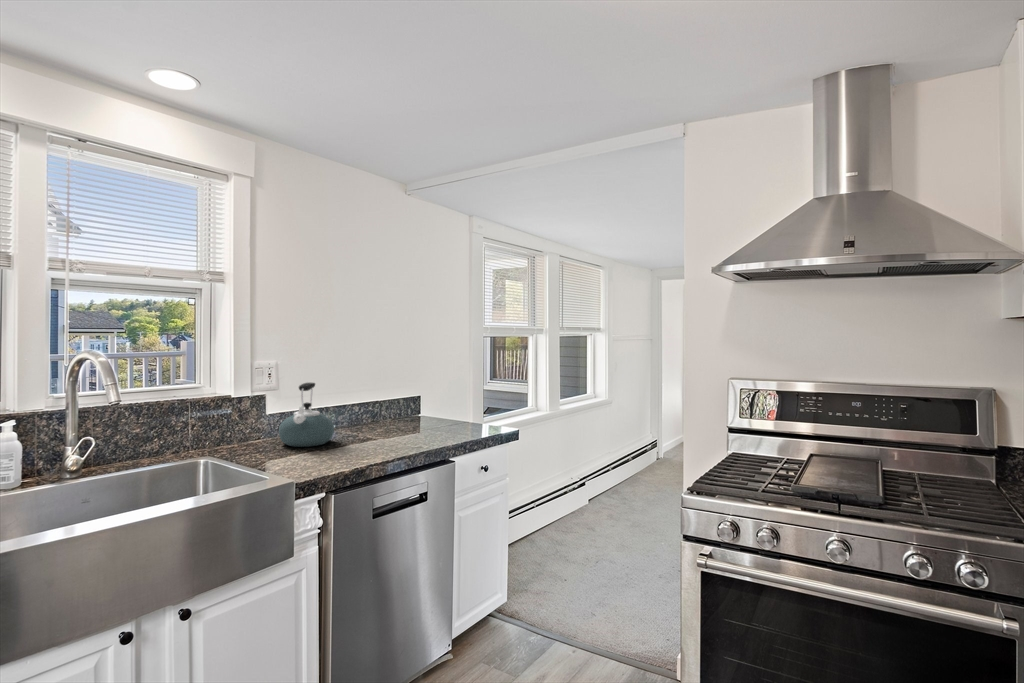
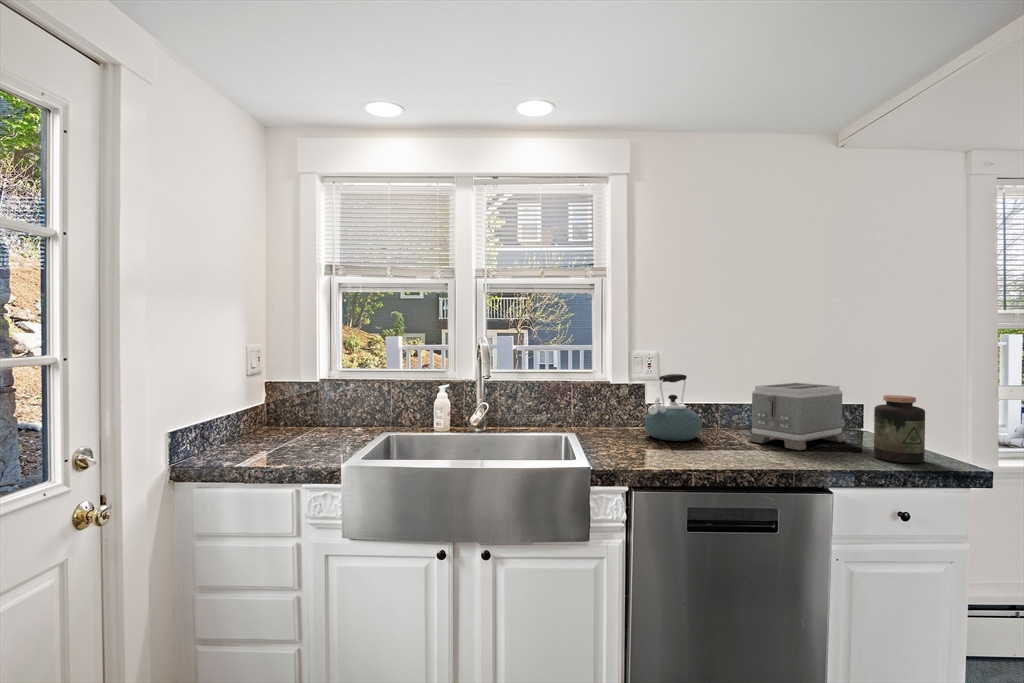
toaster: none [369,382,425,436] -> present [748,383,845,450]
jar: none [456,387,485,434] -> present [874,395,925,463]

